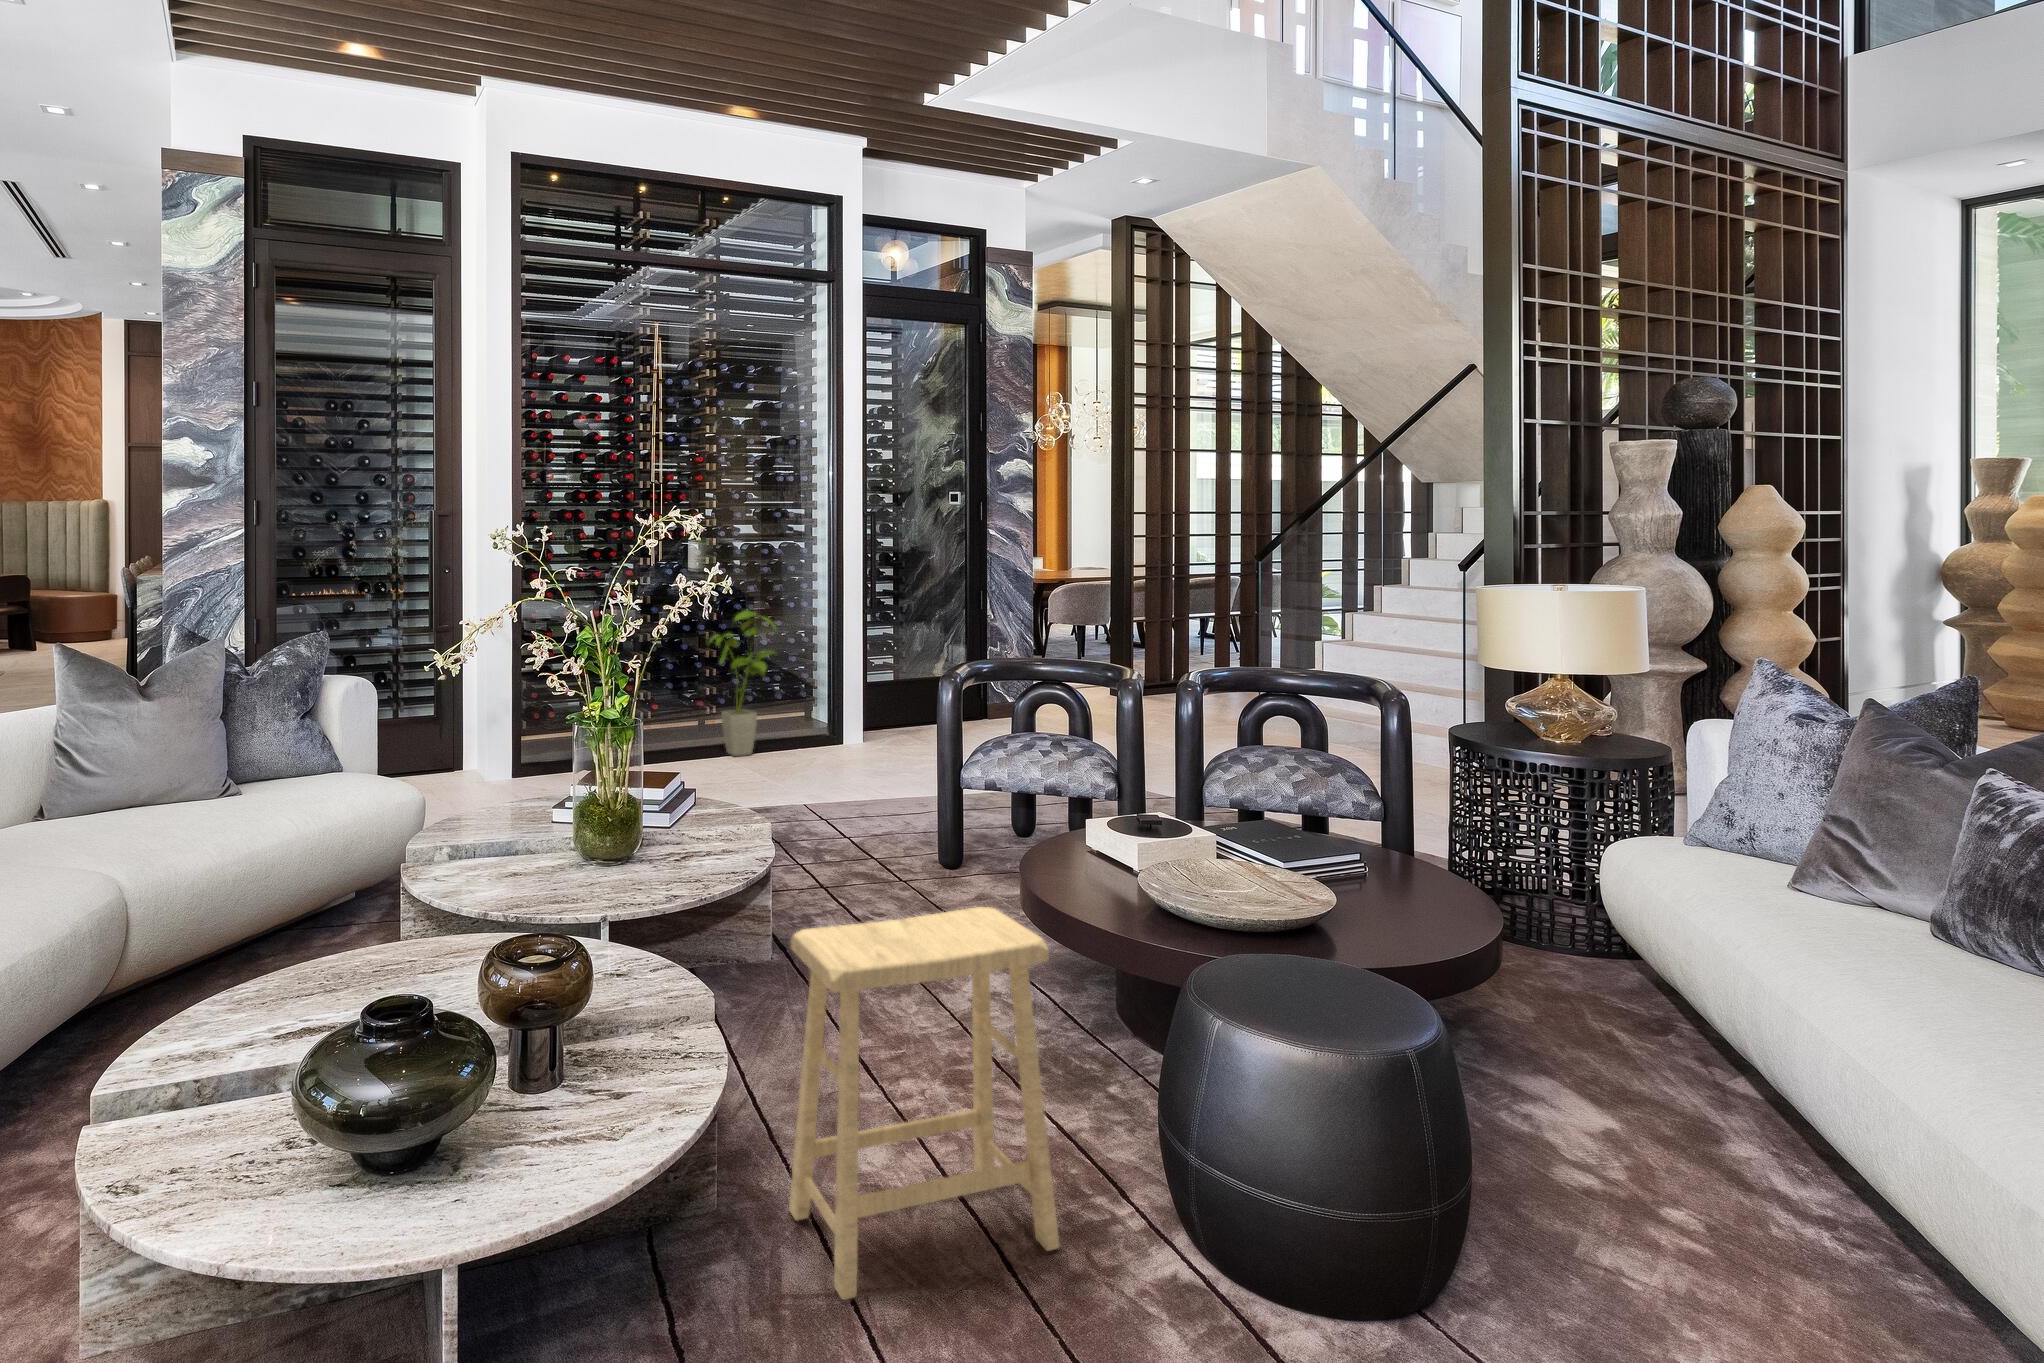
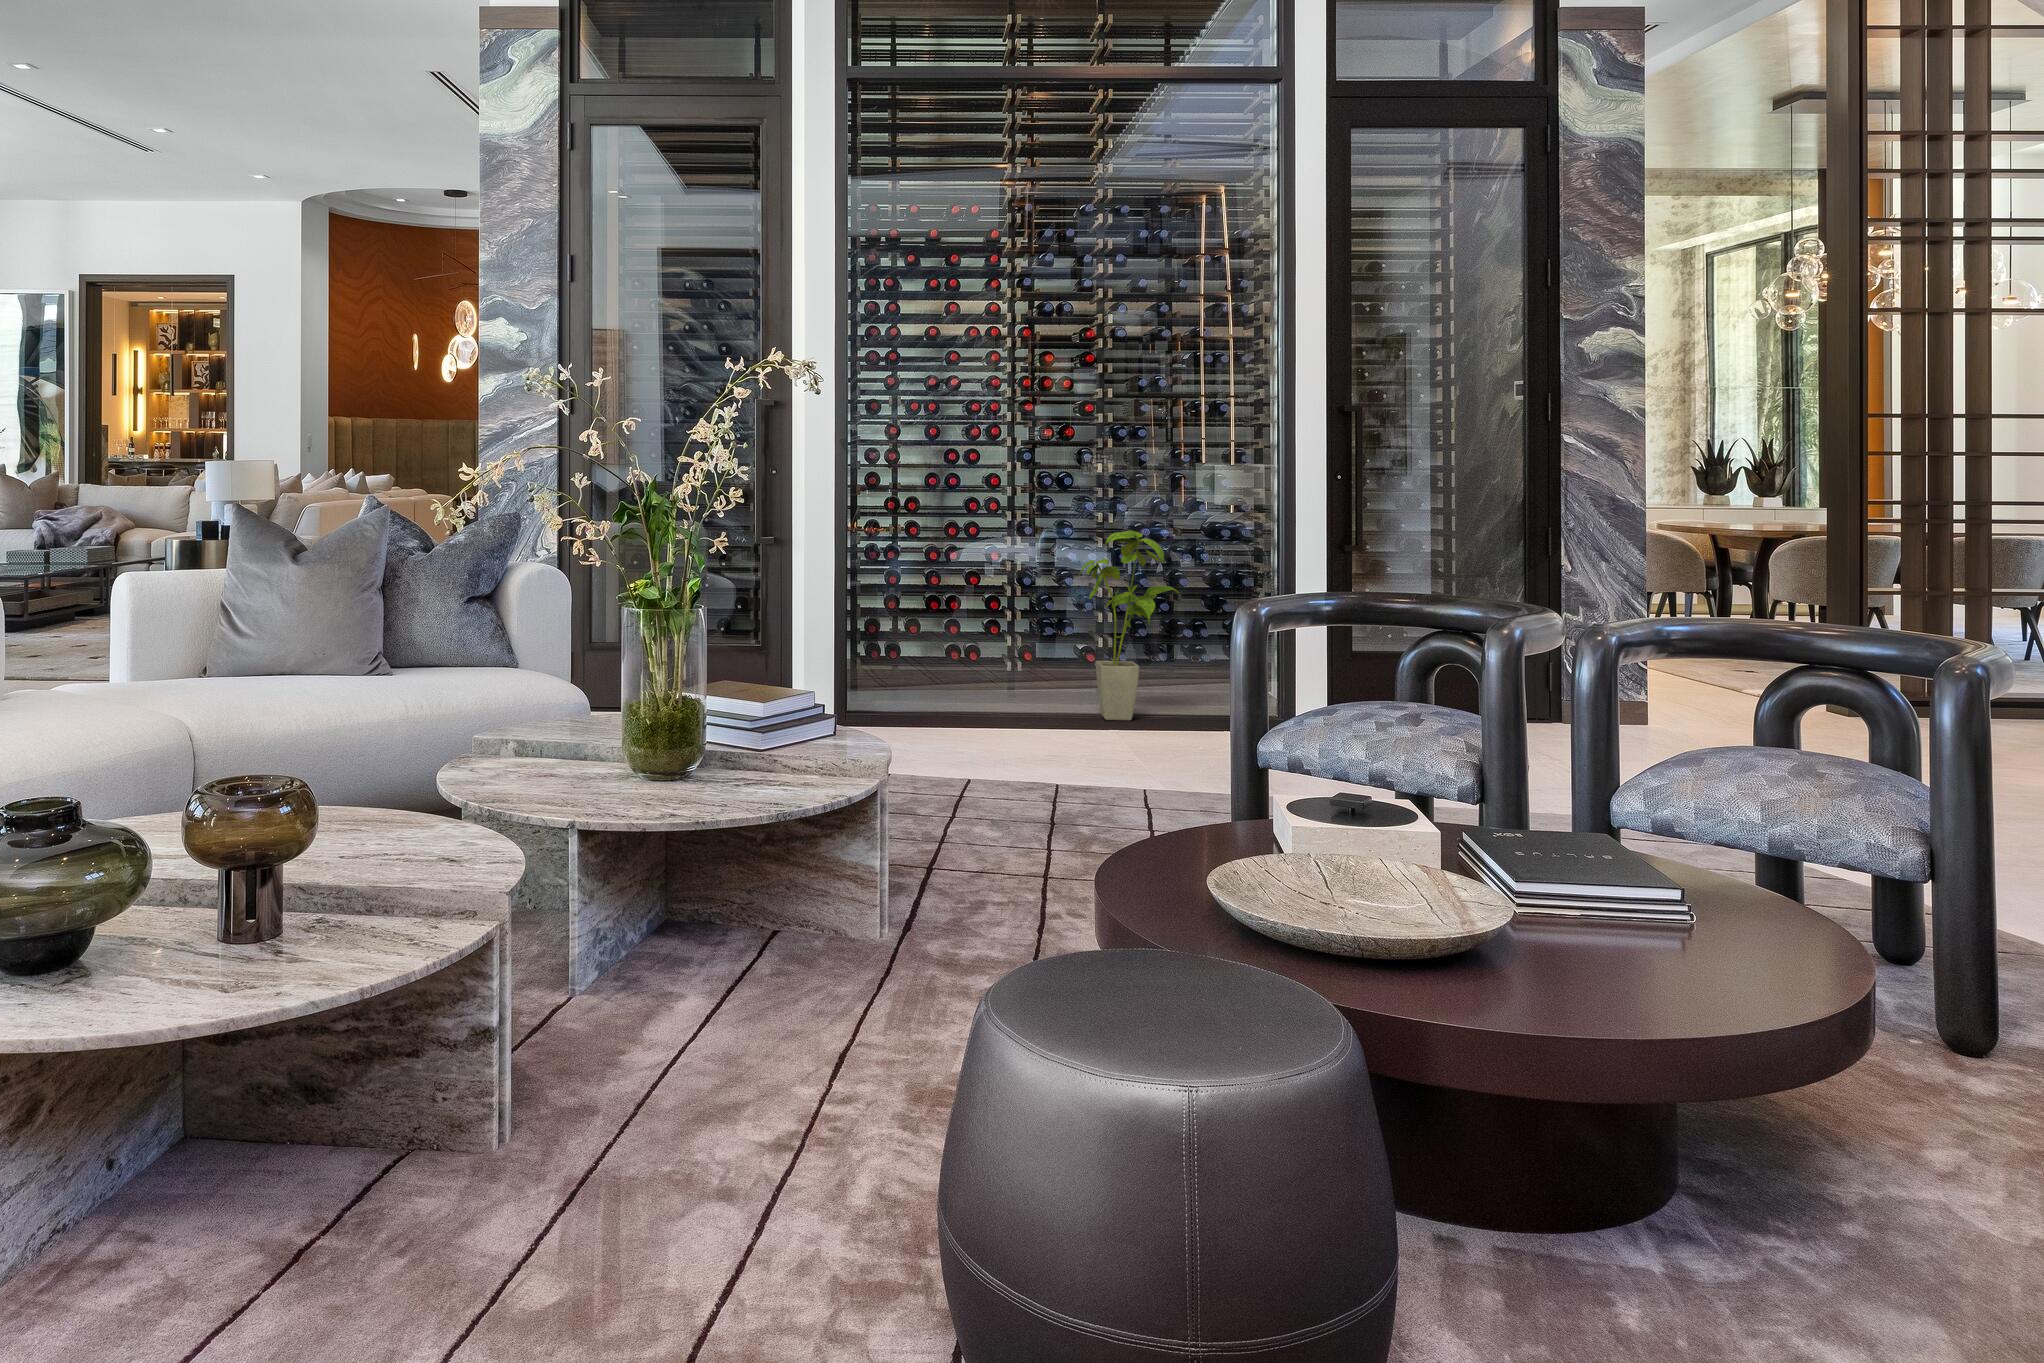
footstool: present [789,907,1060,1300] -> none [484,826,829,1313]

